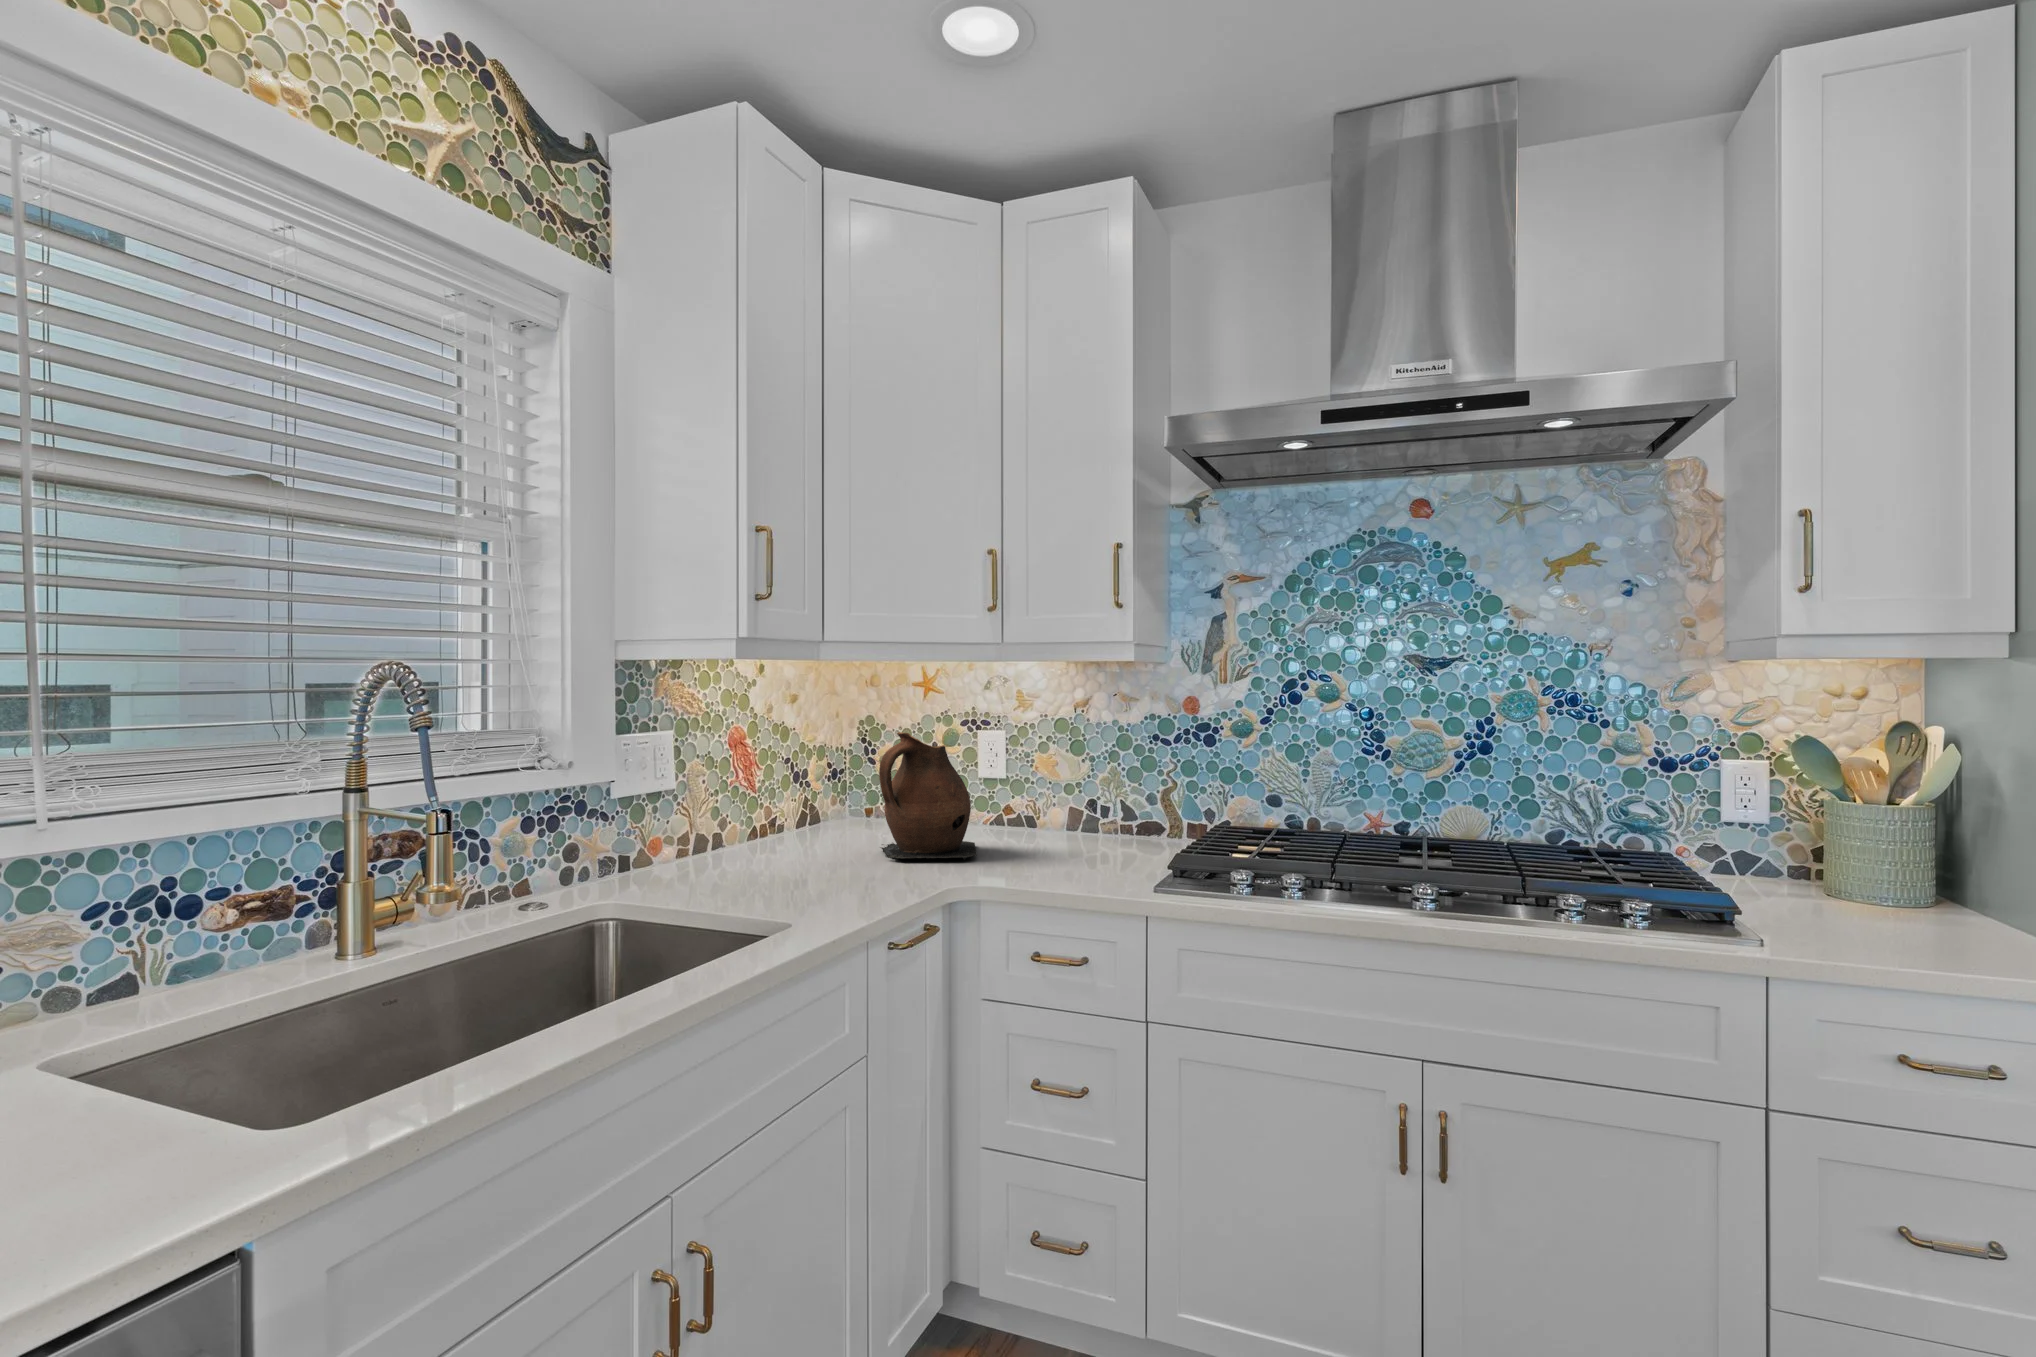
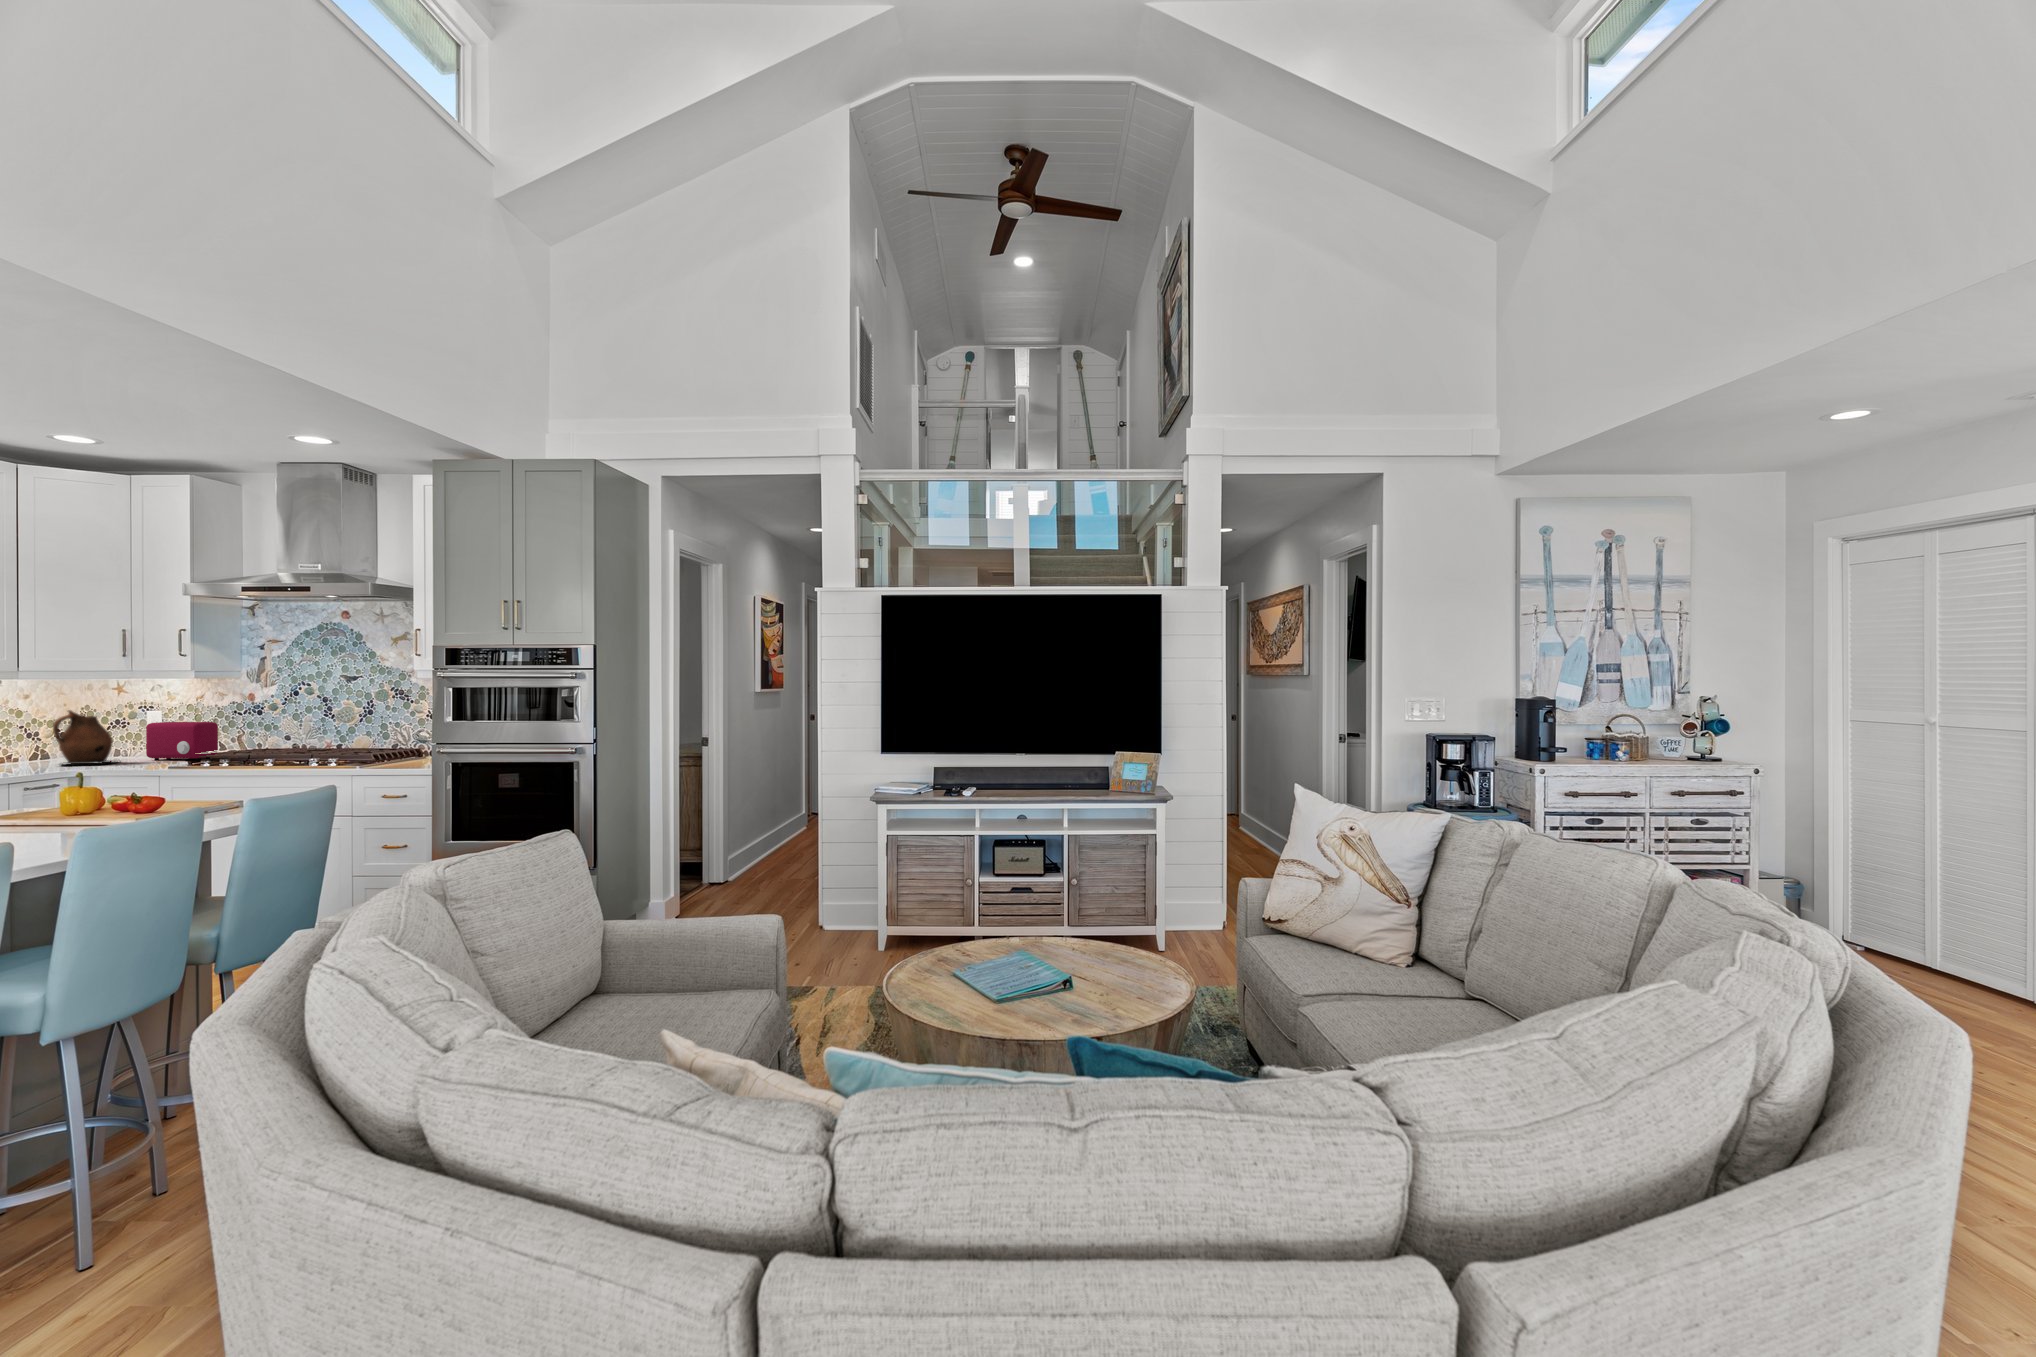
toaster: none [1004,756,1132,847] -> present [146,722,218,760]

